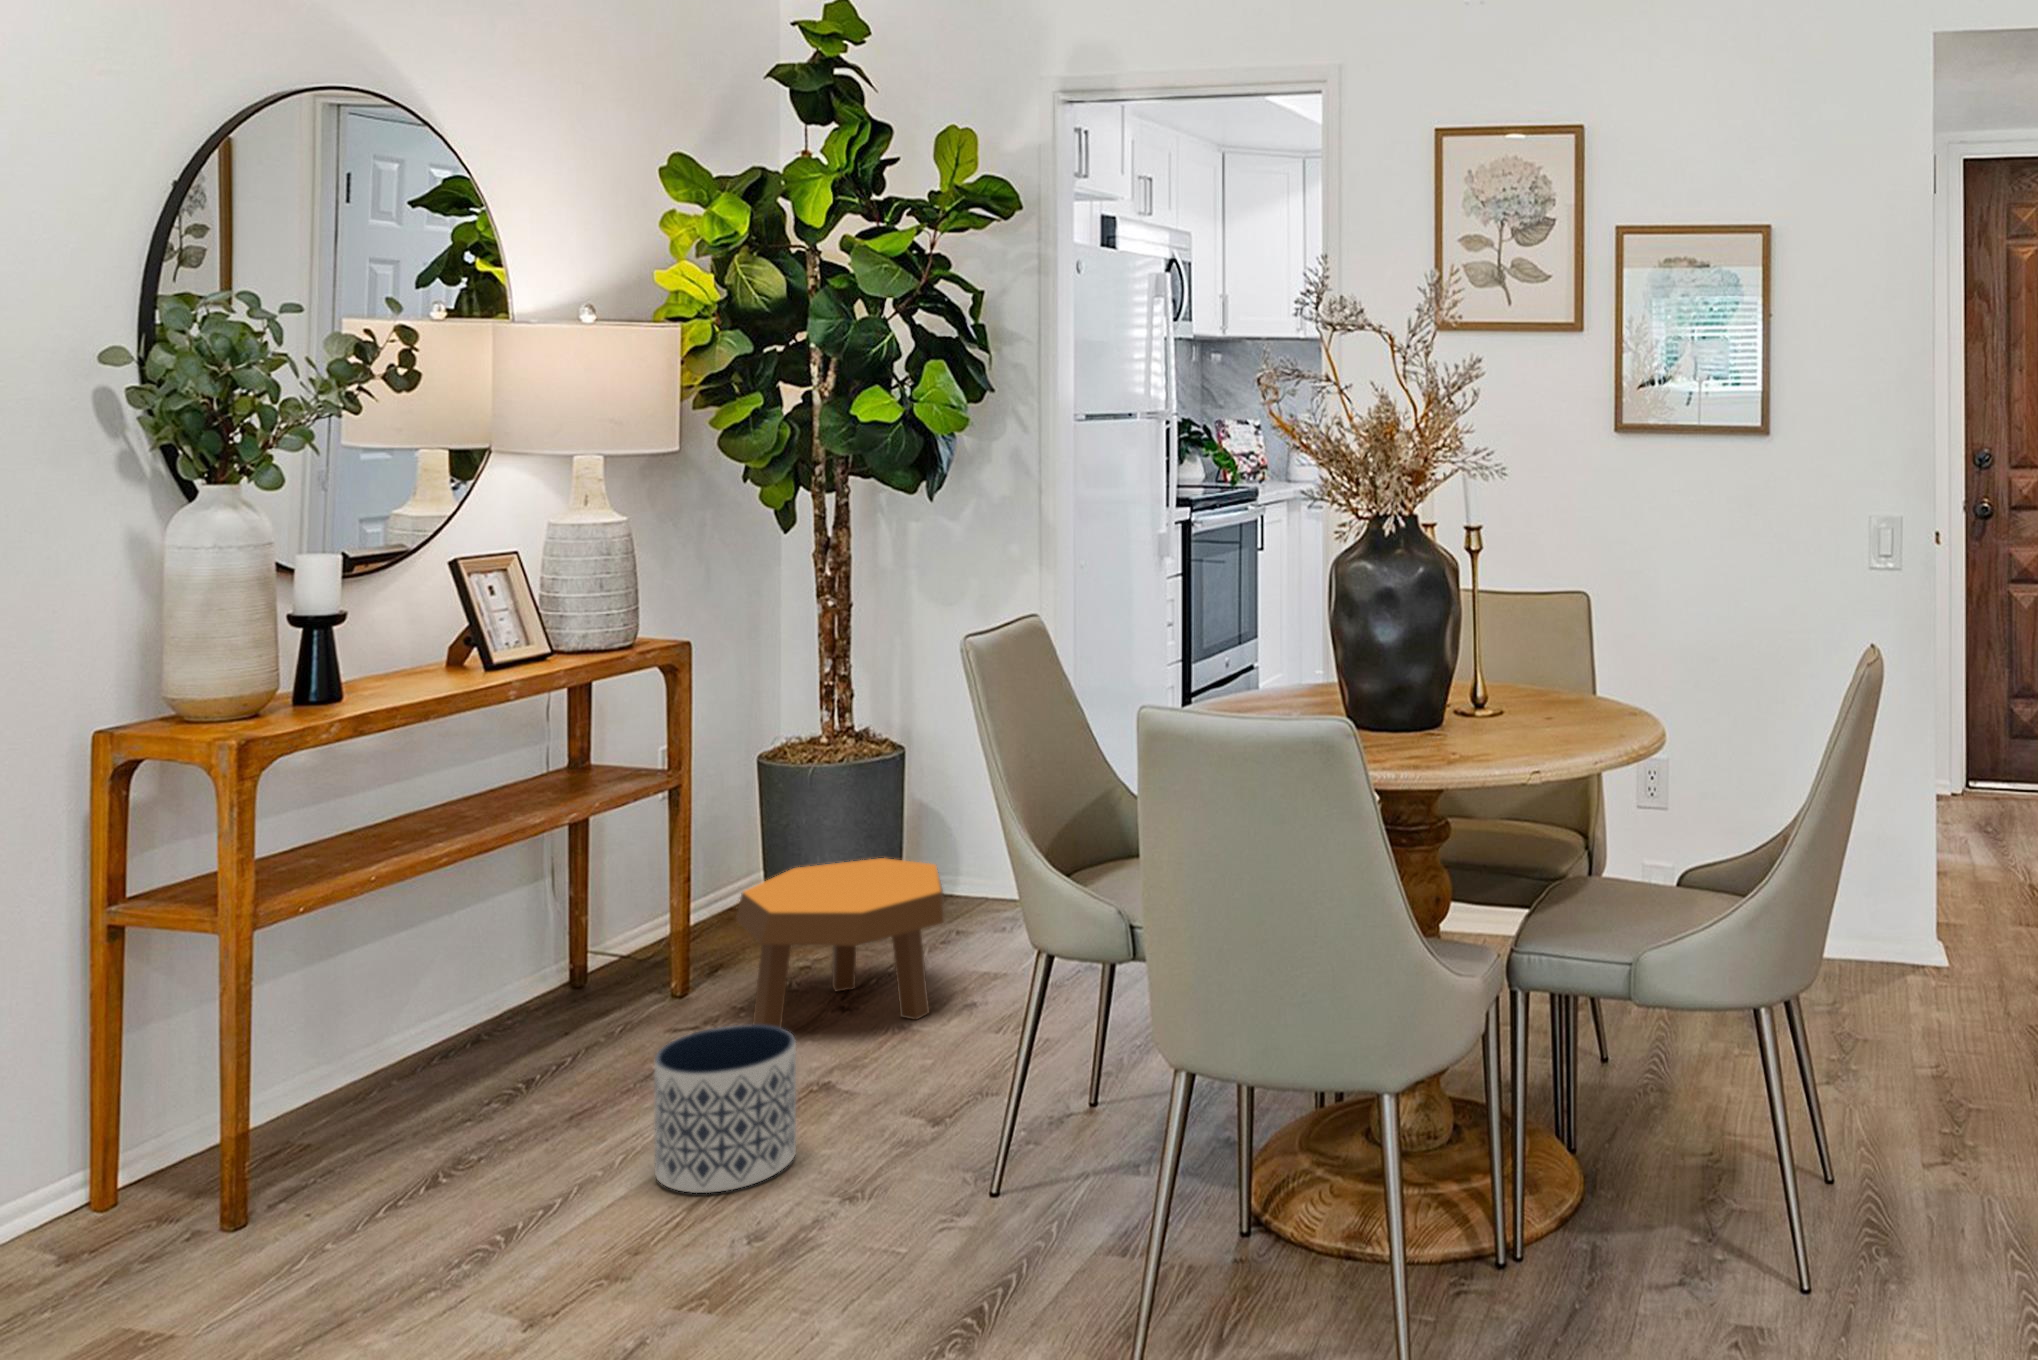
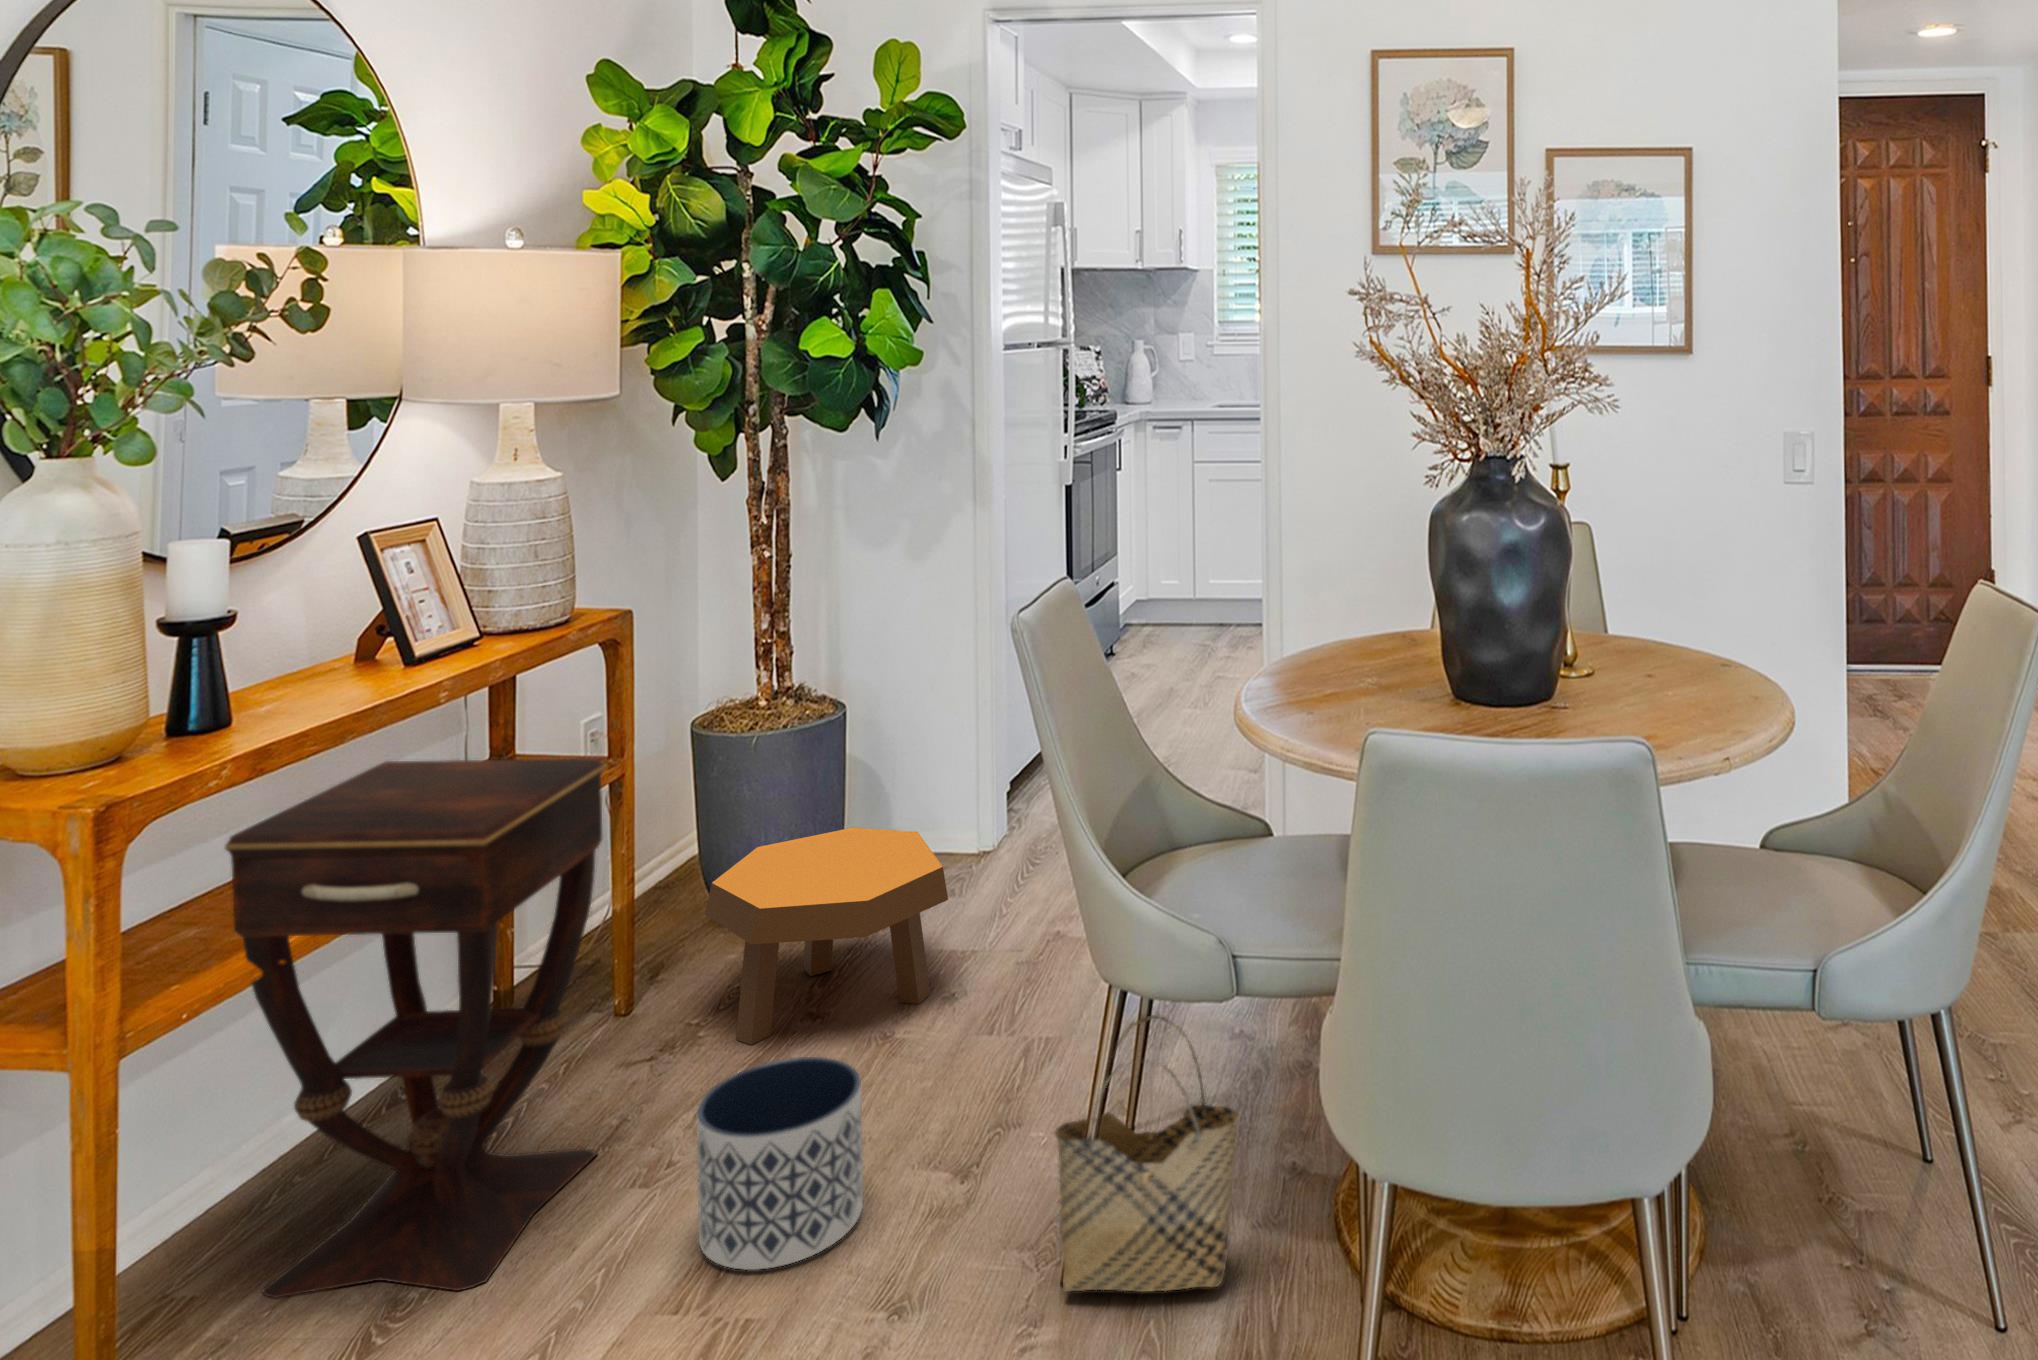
side table: none [316,750,620,1183] -> present [224,759,605,1298]
woven basket: none [920,996,1083,1241] -> present [1054,1015,1239,1292]

